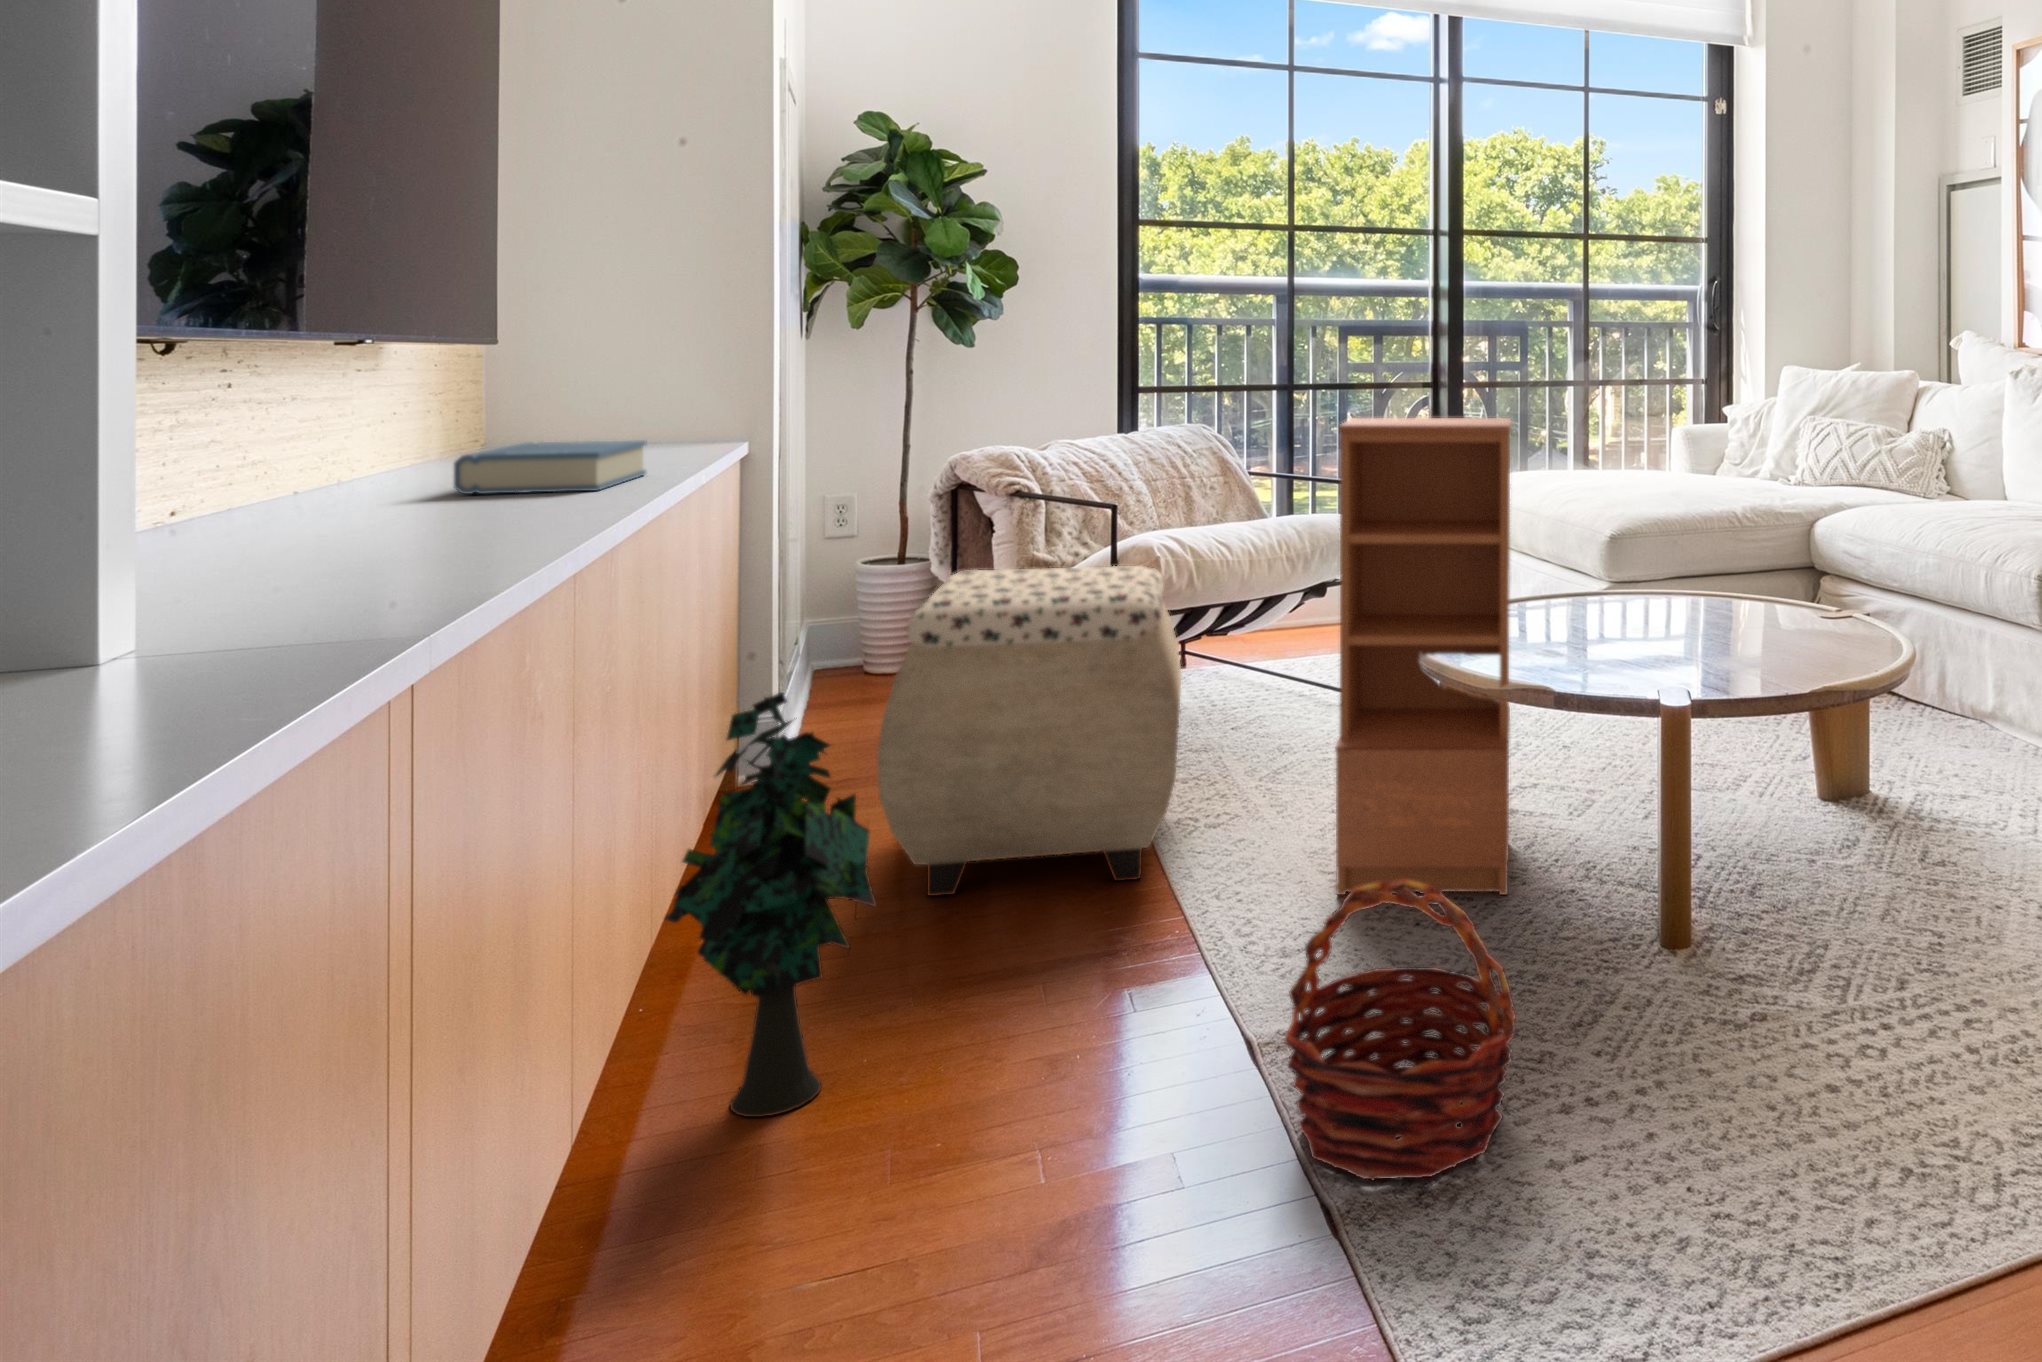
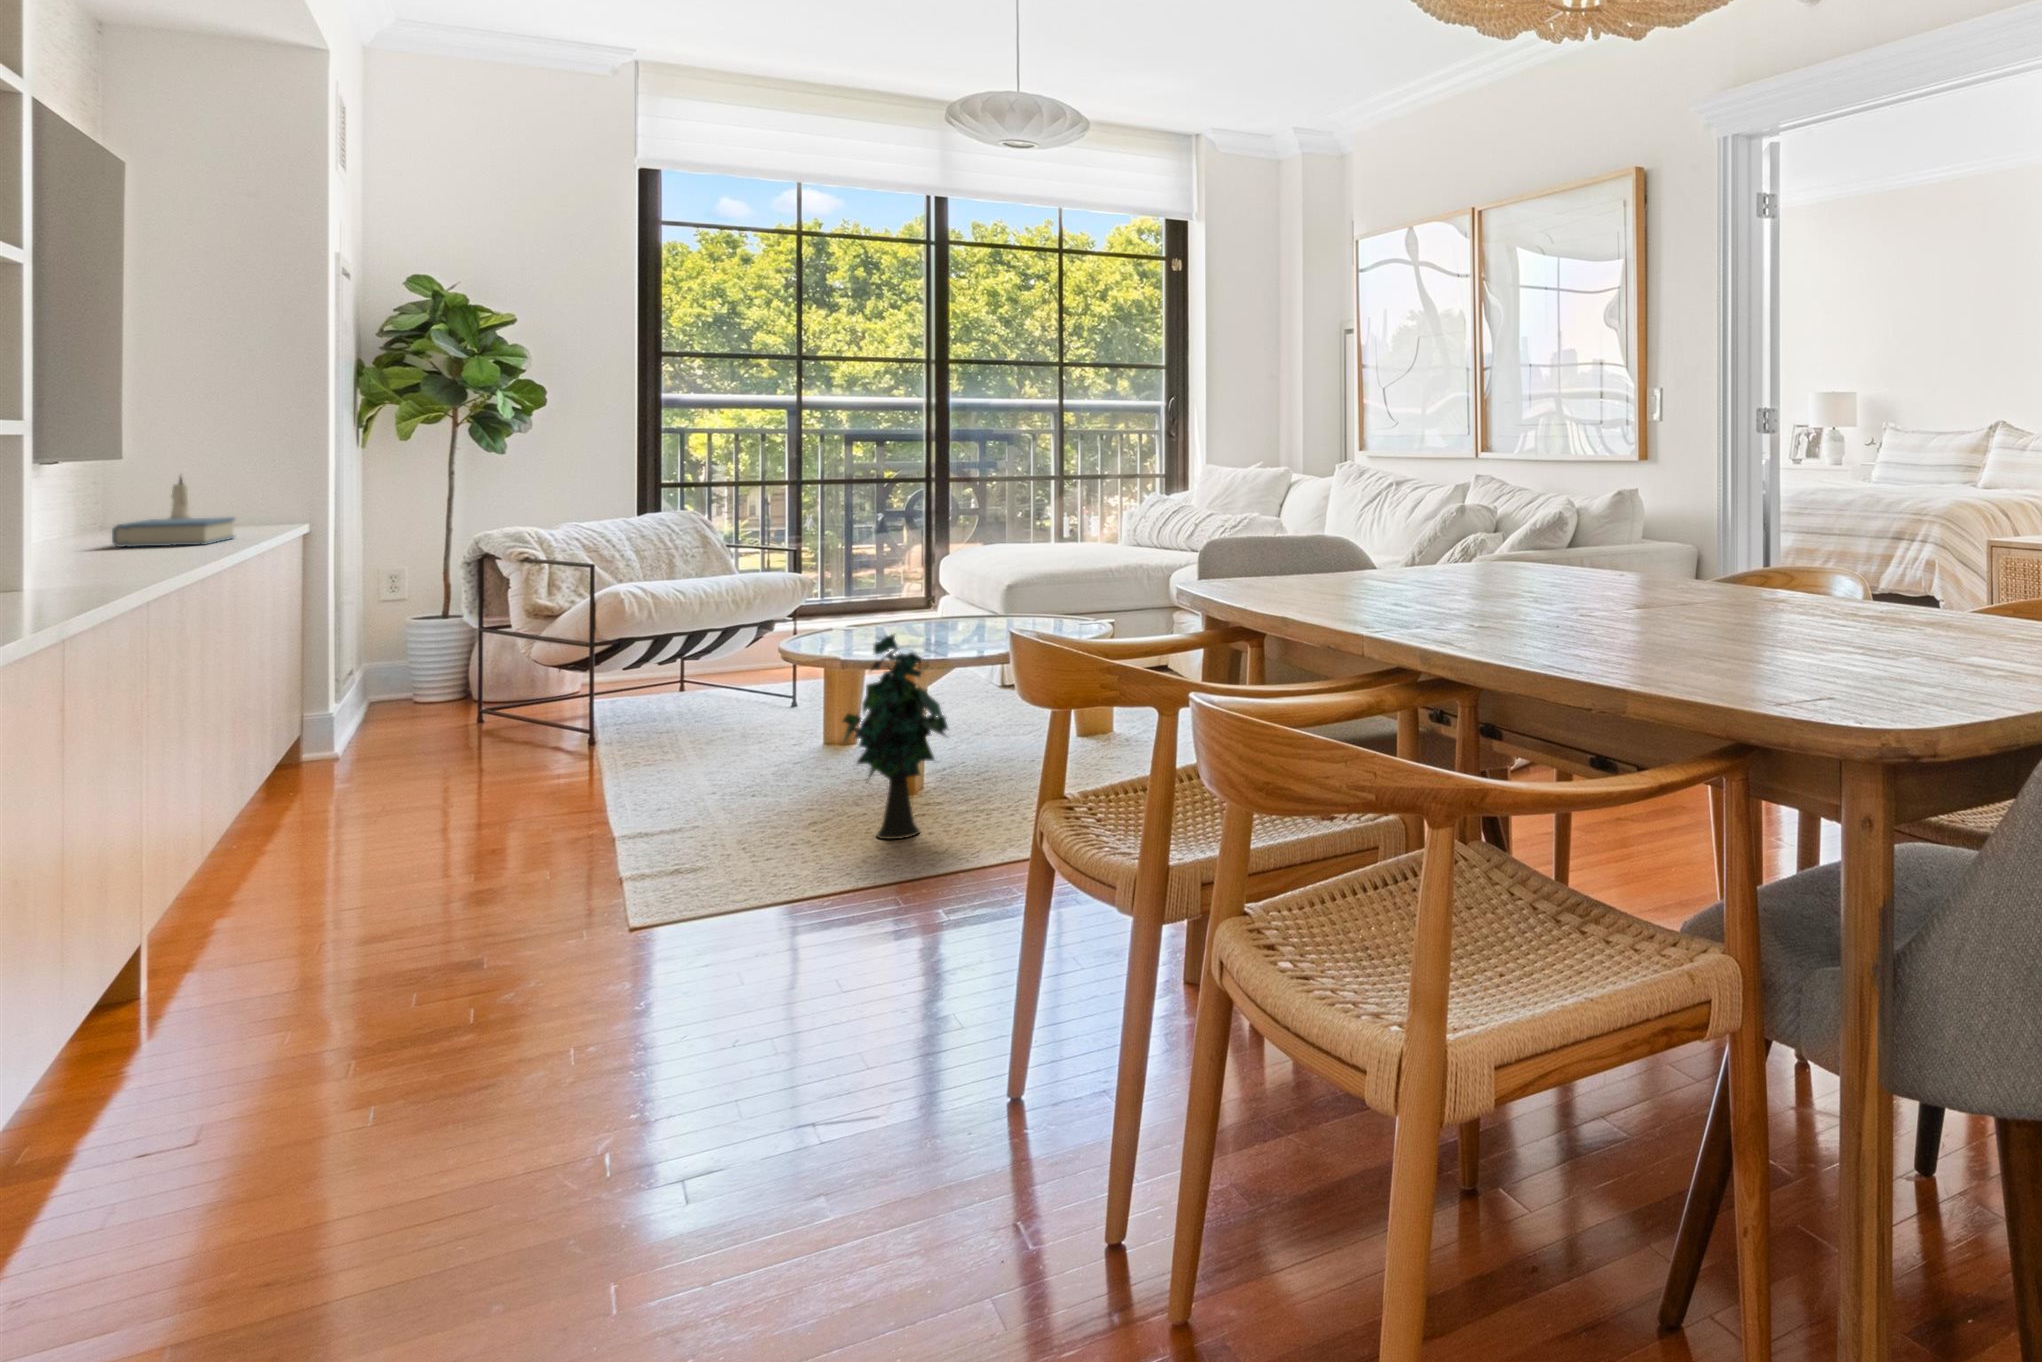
candle: none [562,369,609,442] -> present [170,477,192,519]
bookcase: present [1335,418,1511,895] -> none [706,501,845,790]
ottoman: present [877,566,1182,896] -> none [395,600,633,802]
decorative plant: present [665,692,876,1117] -> present [843,634,948,839]
basket: present [1285,879,1516,1181] -> none [609,734,749,875]

